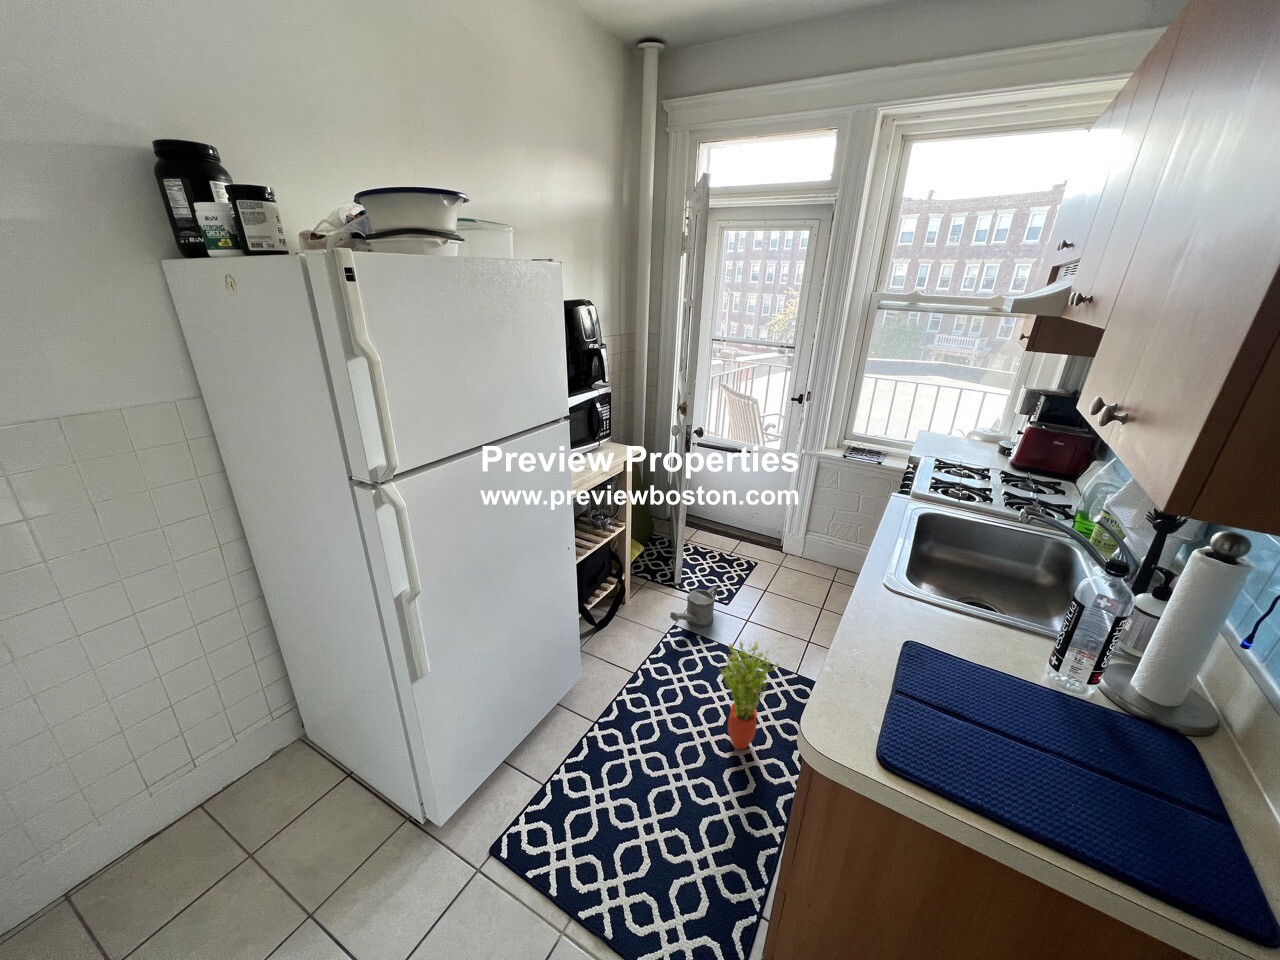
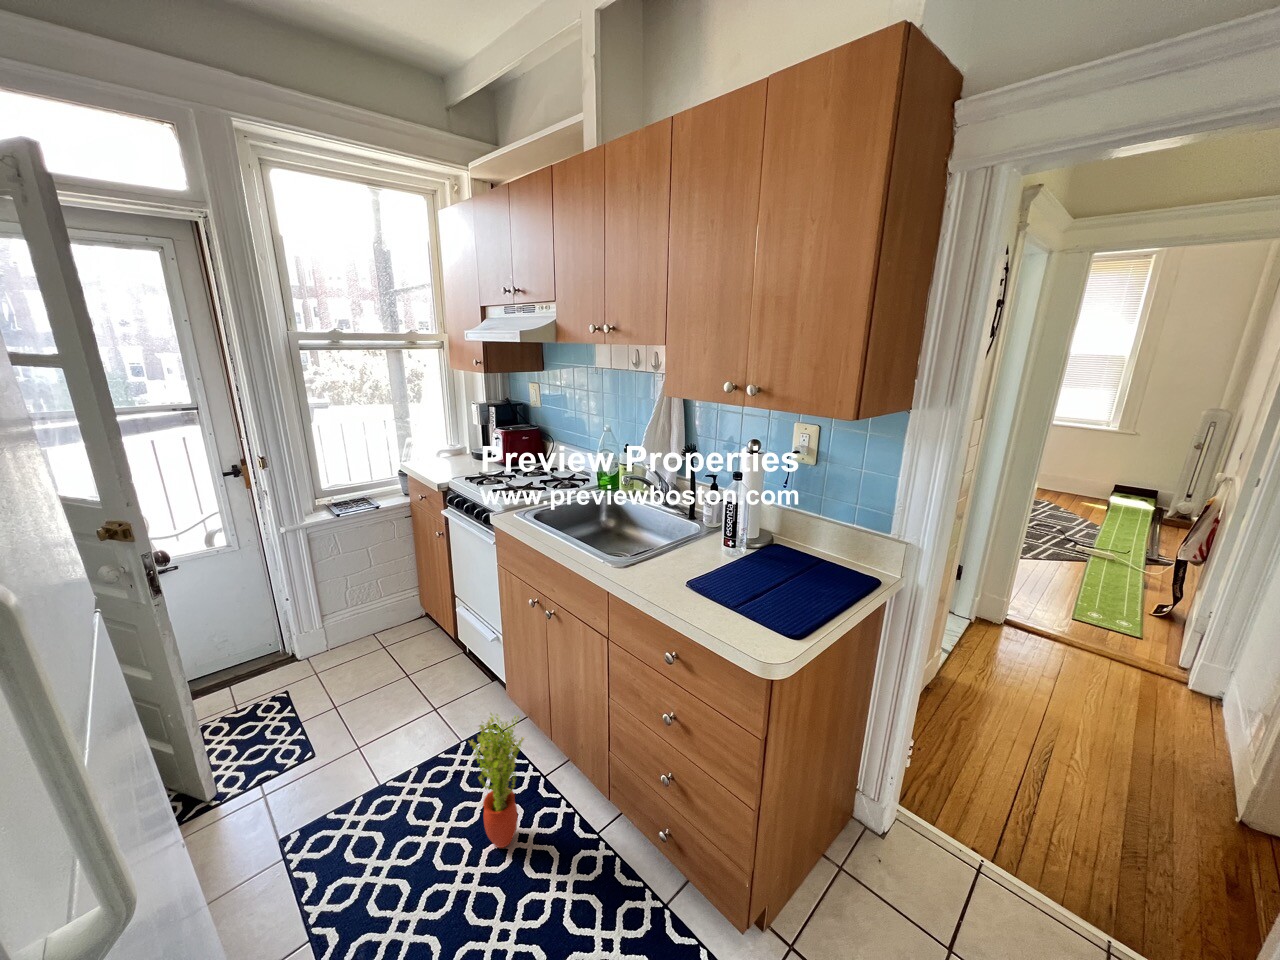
watering can: present [670,586,718,627] -> none [270,744,326,827]

